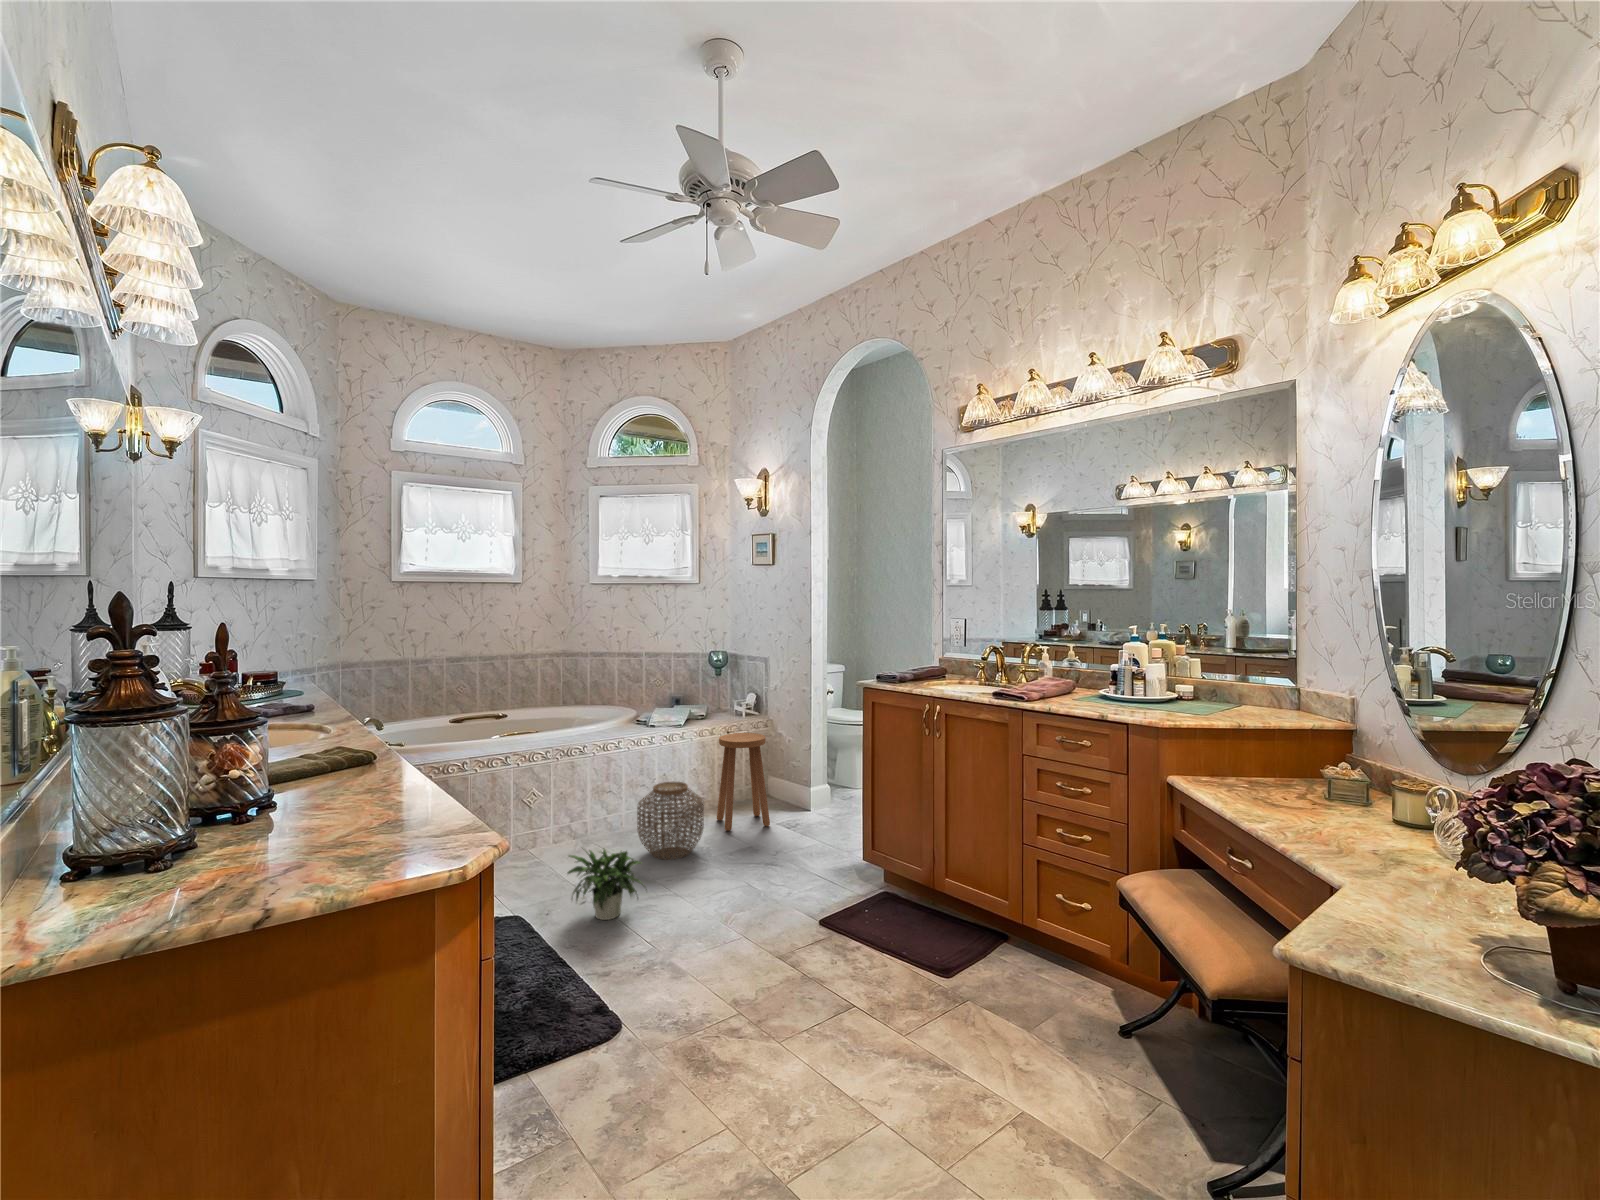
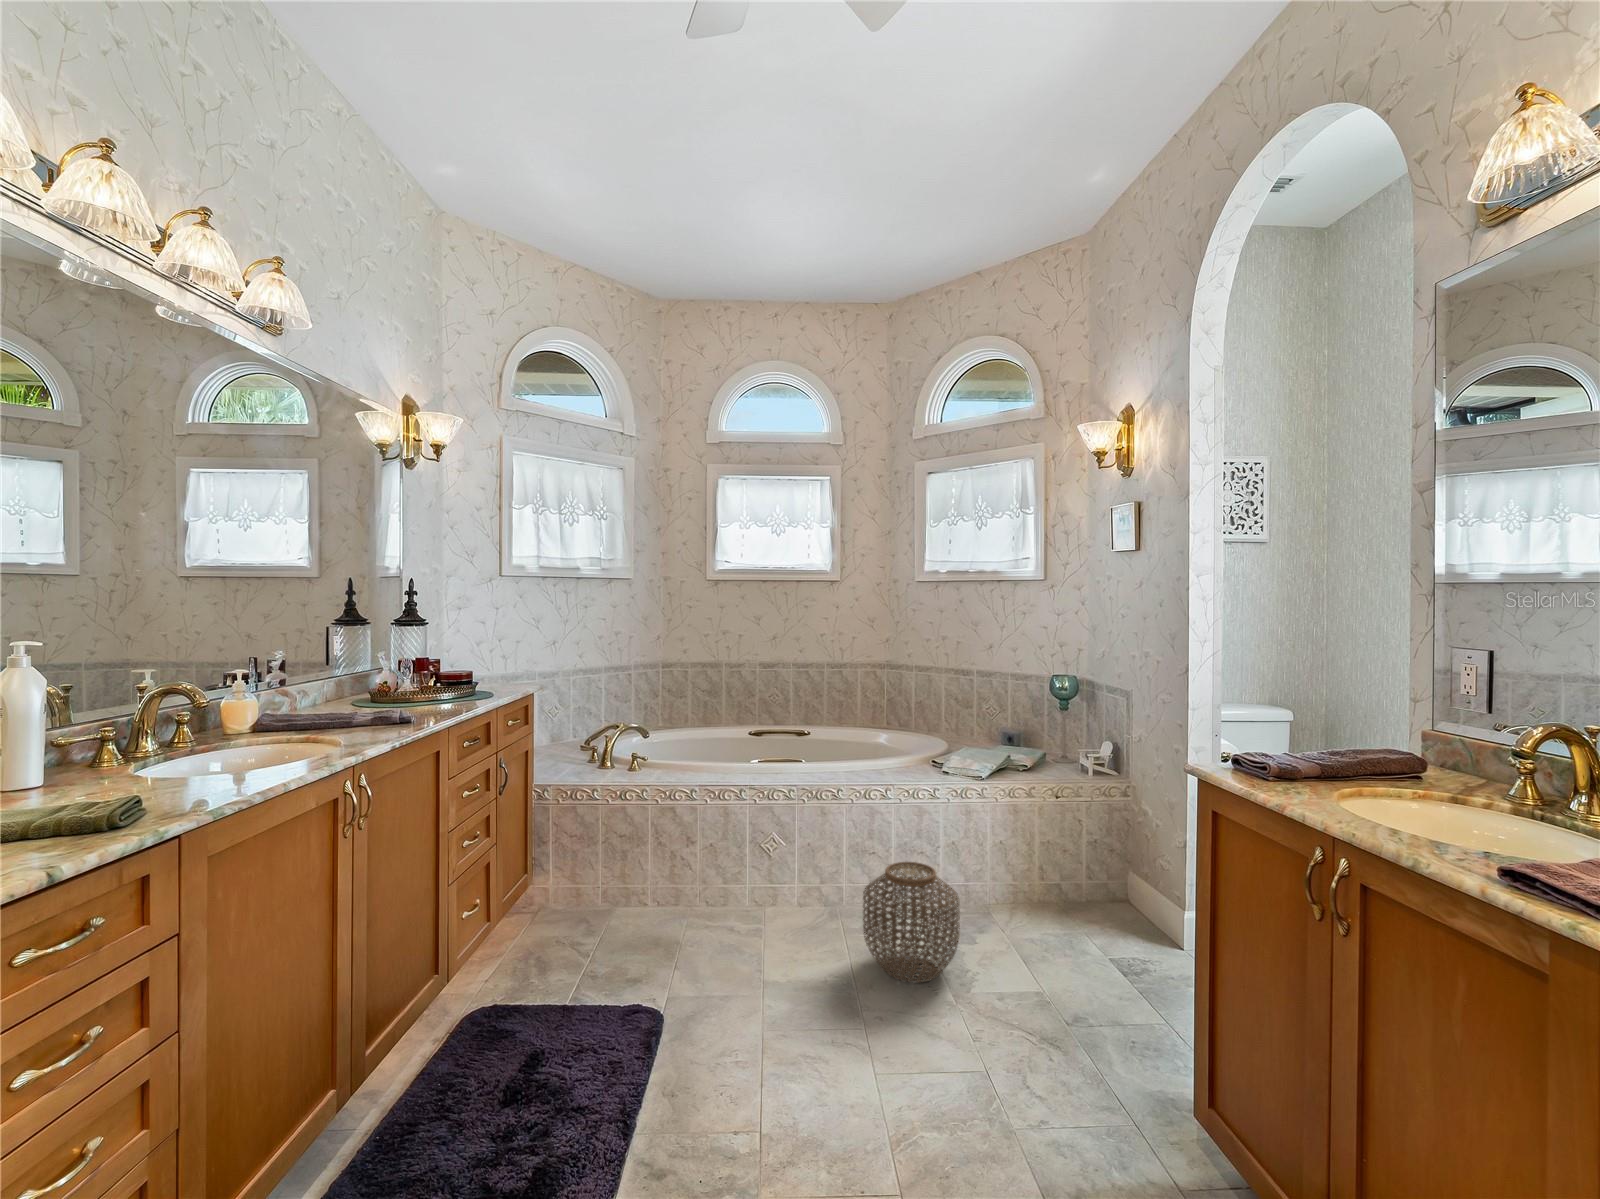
stool: present [717,733,770,831] -> none [1015,803,1092,964]
potted plant: present [567,848,646,920] -> none [689,941,800,1063]

